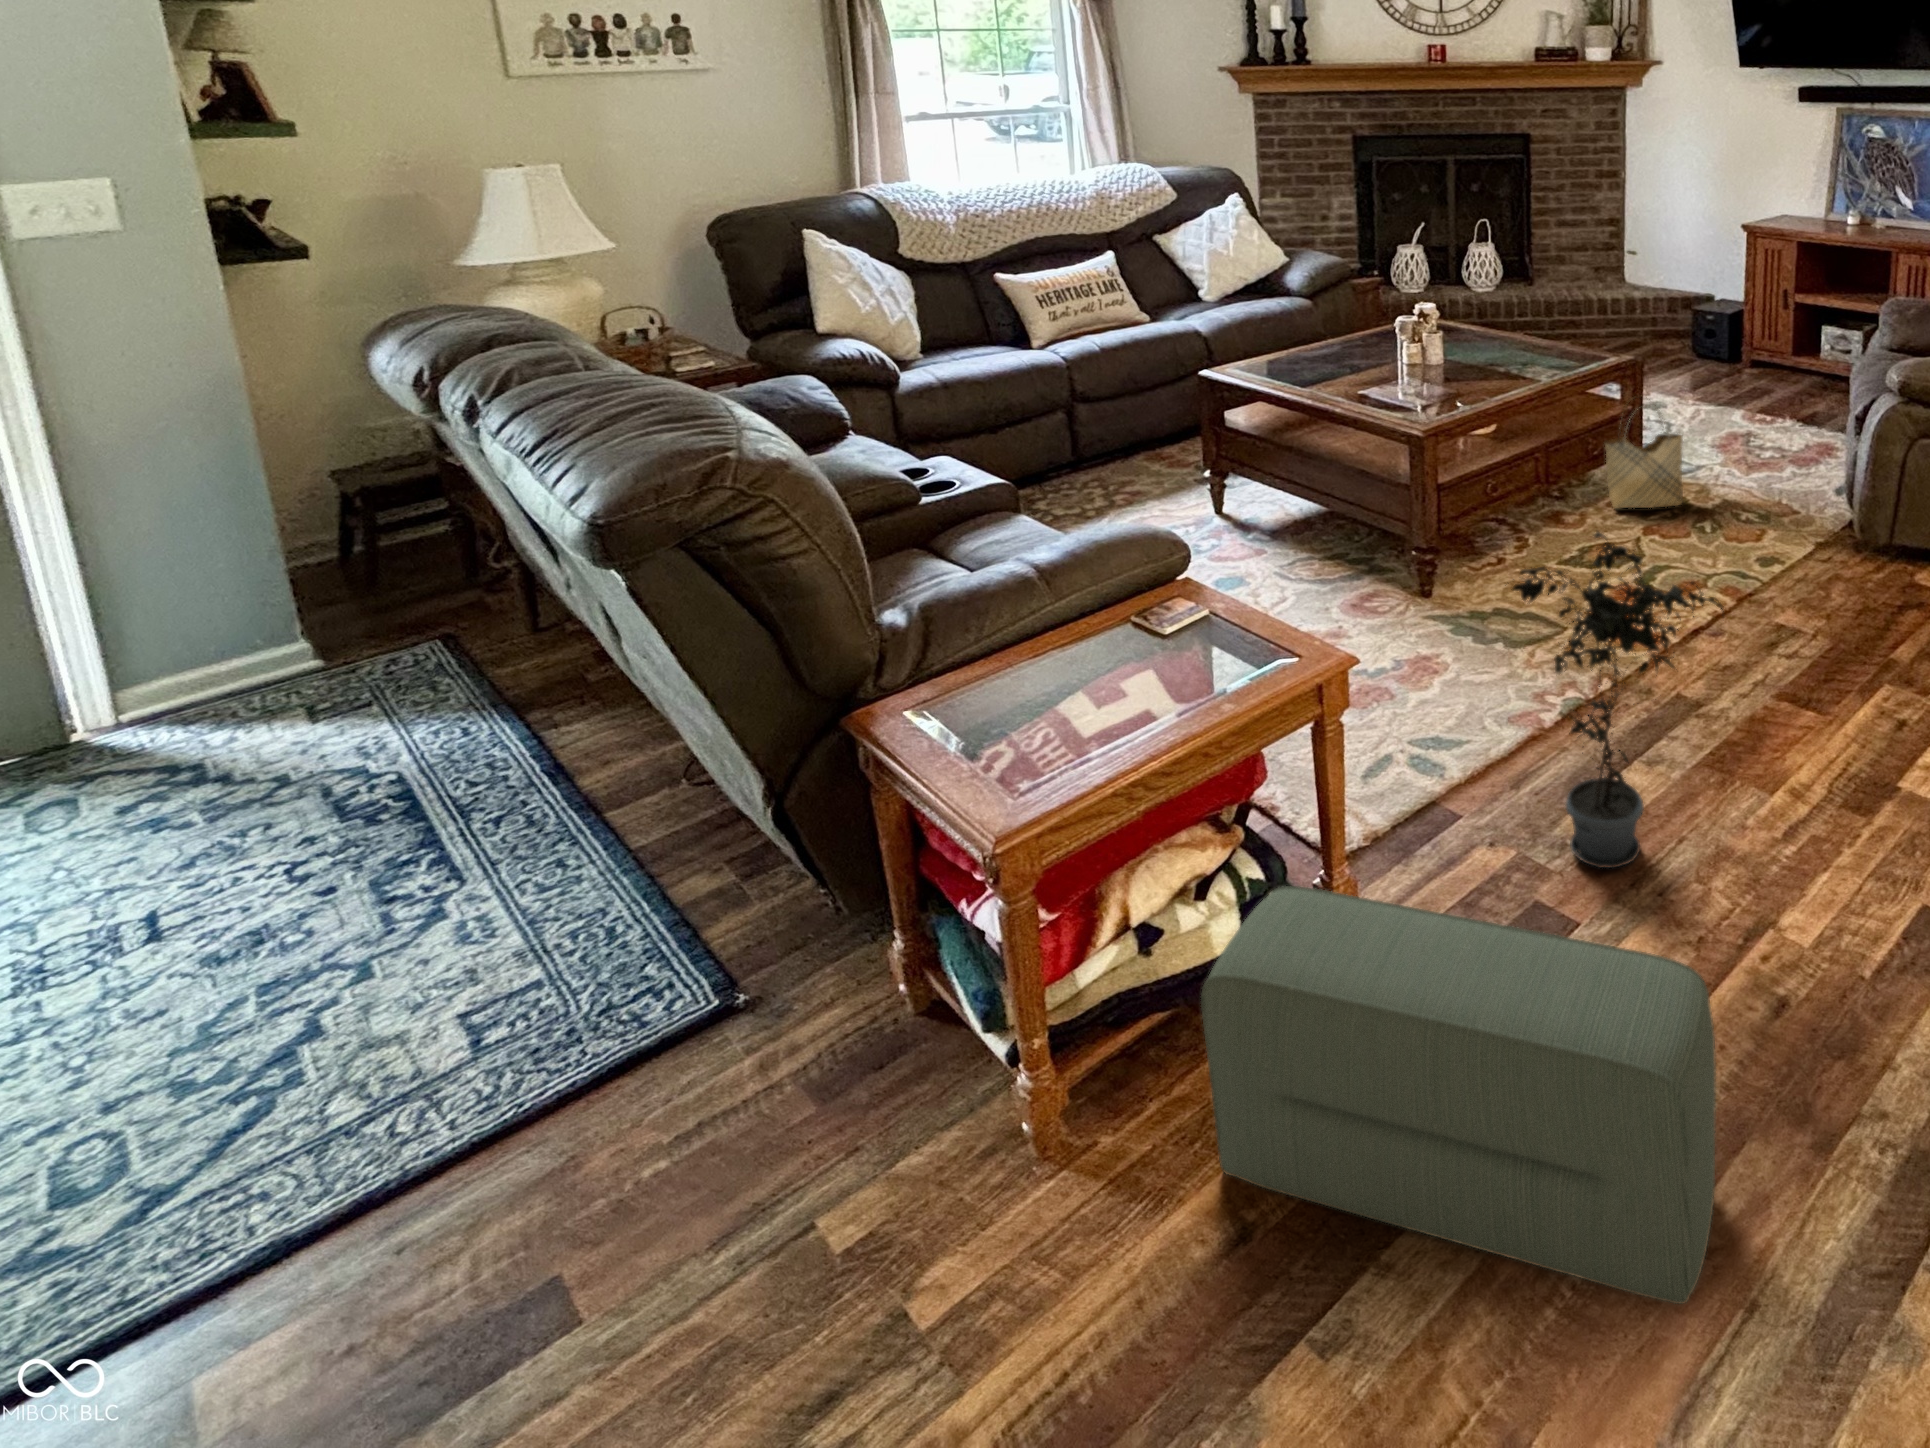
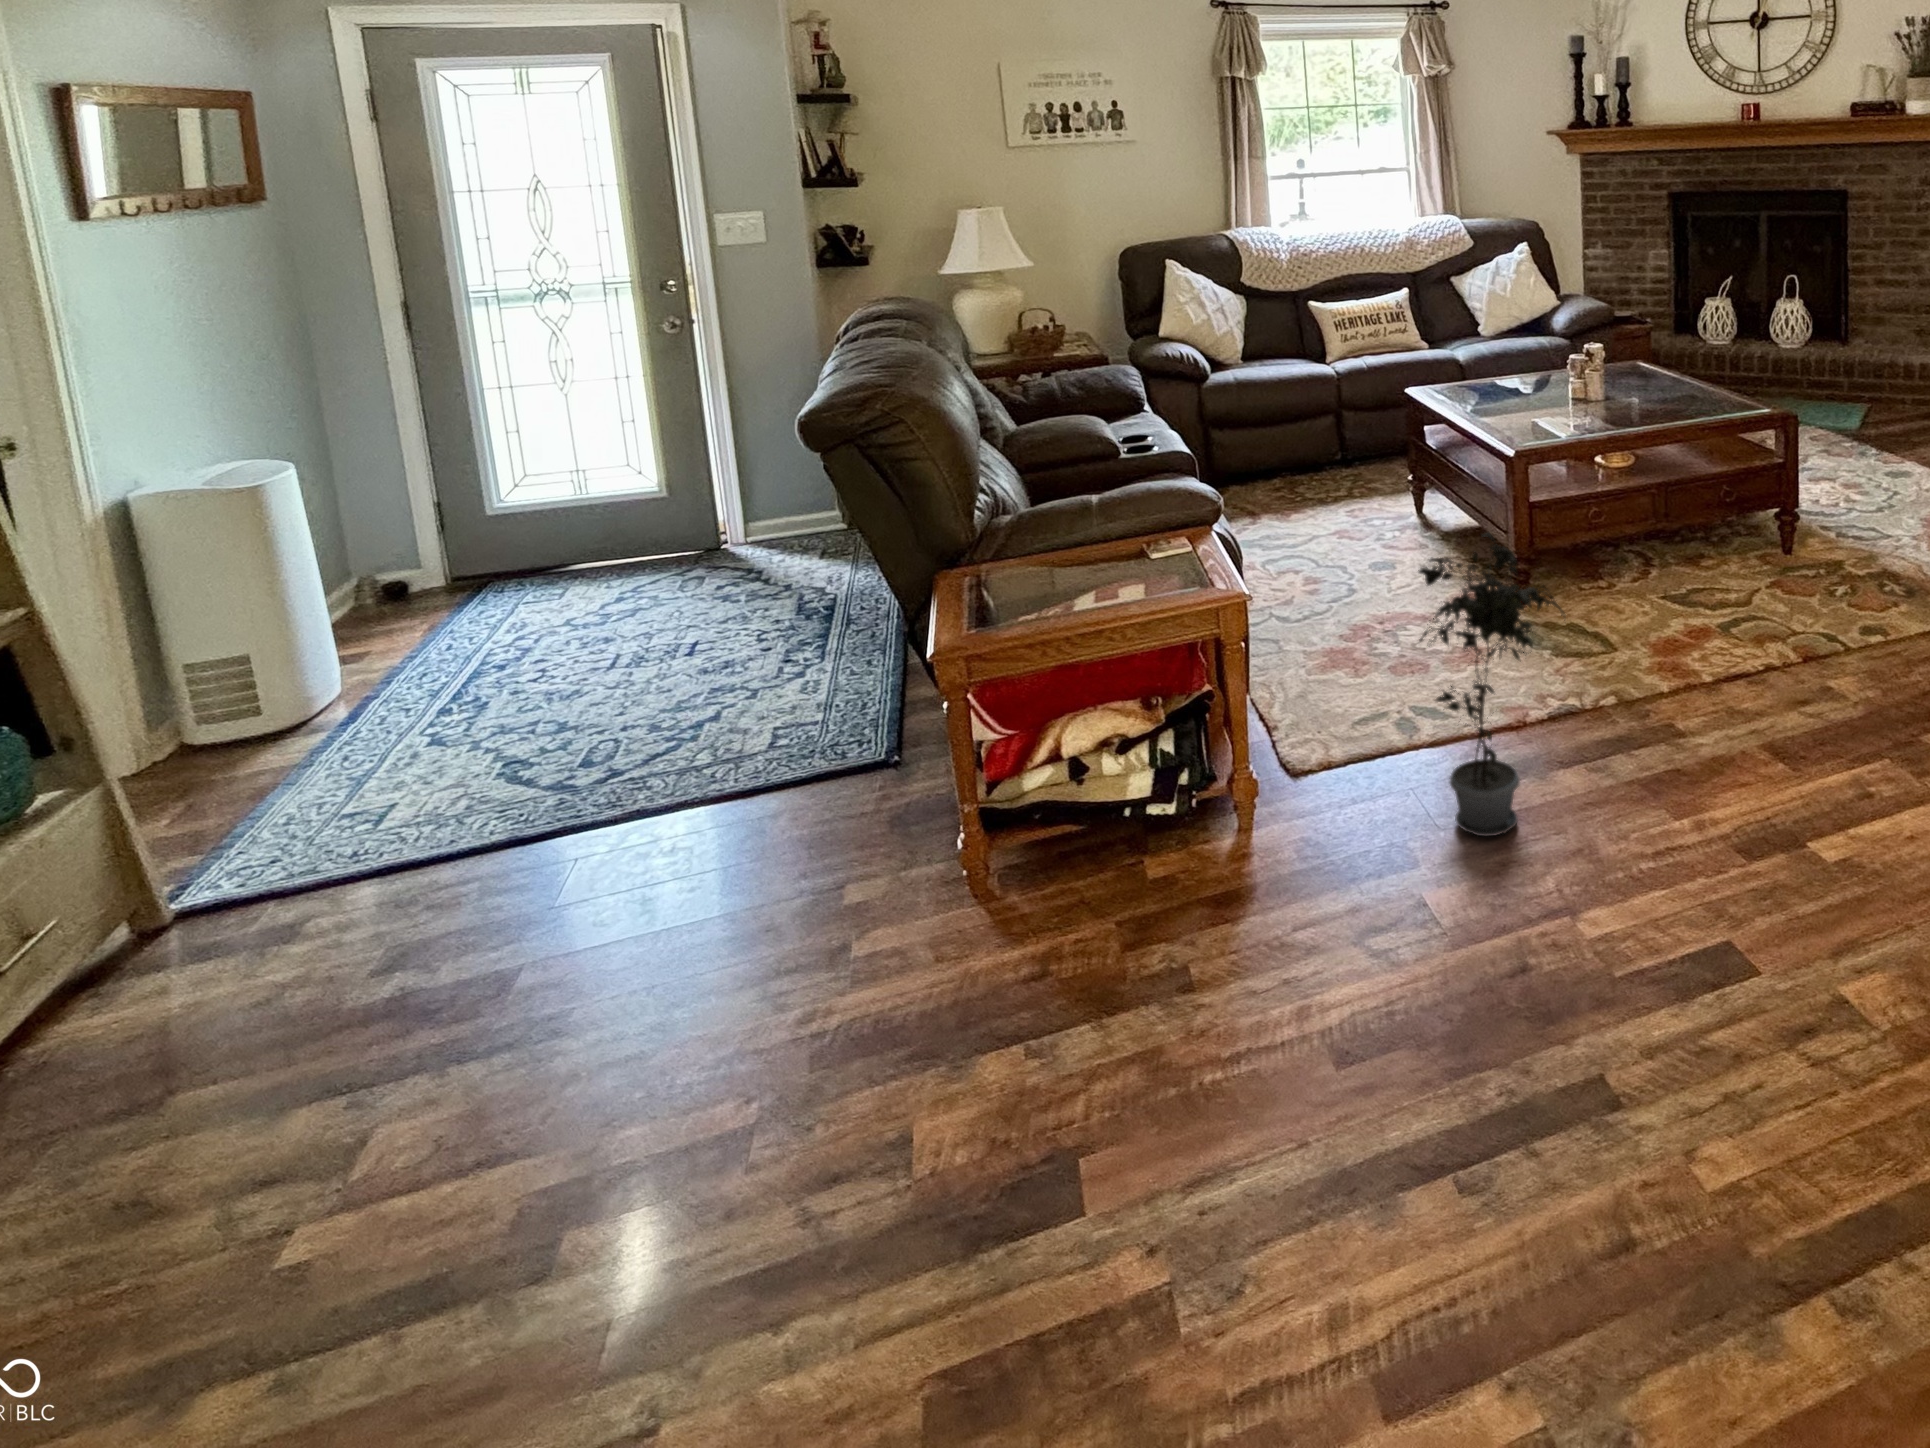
woven basket: present [1605,398,1683,509] -> none [1746,454,1832,572]
pouf: present [1201,886,1716,1304] -> none [1049,742,1353,1105]

